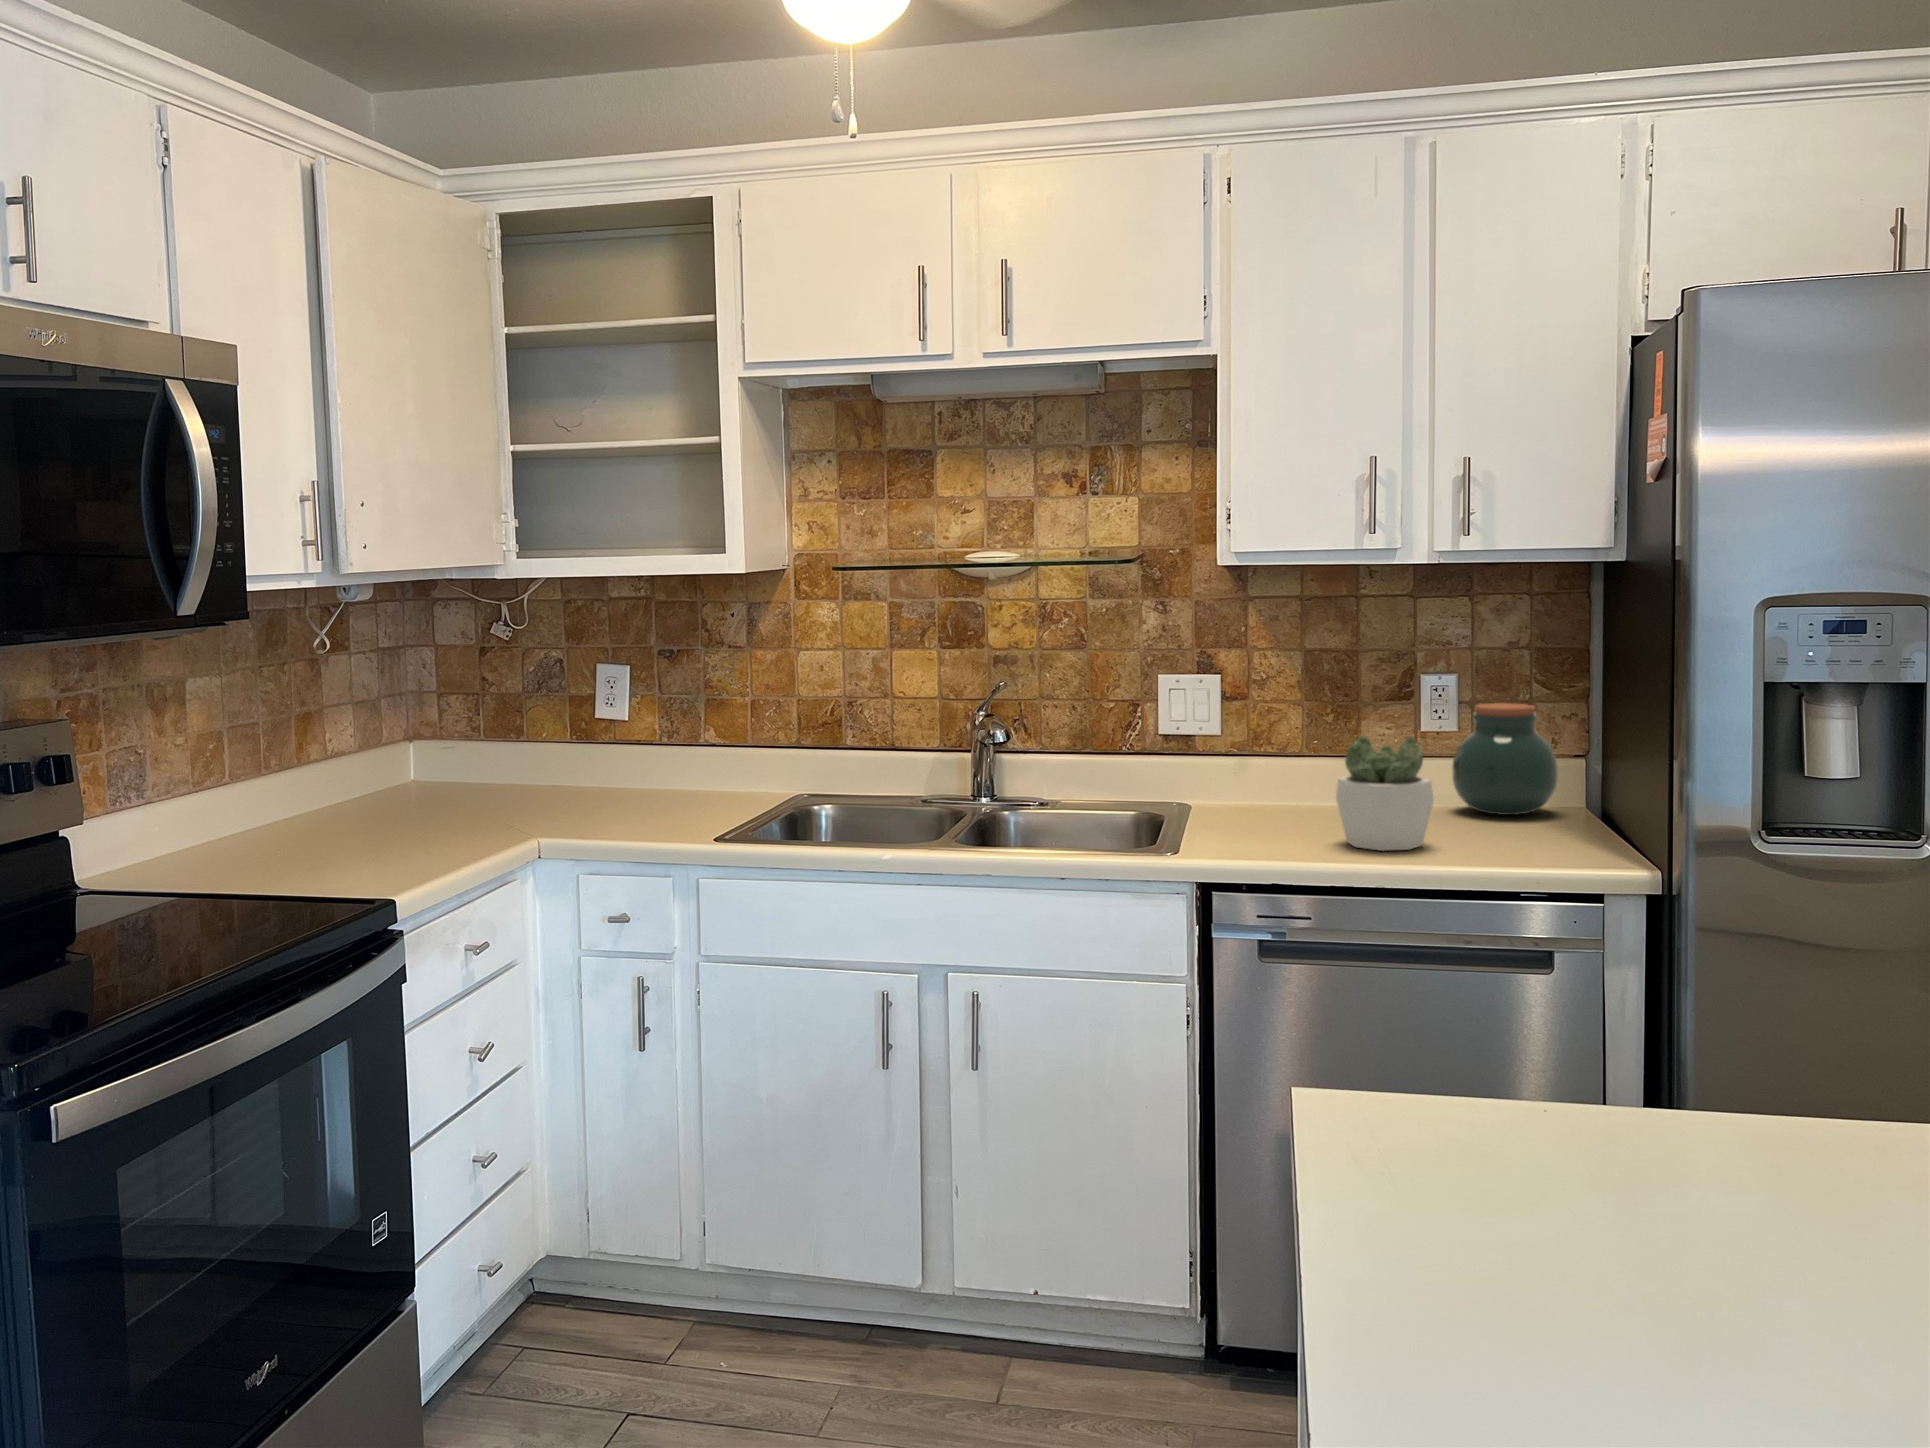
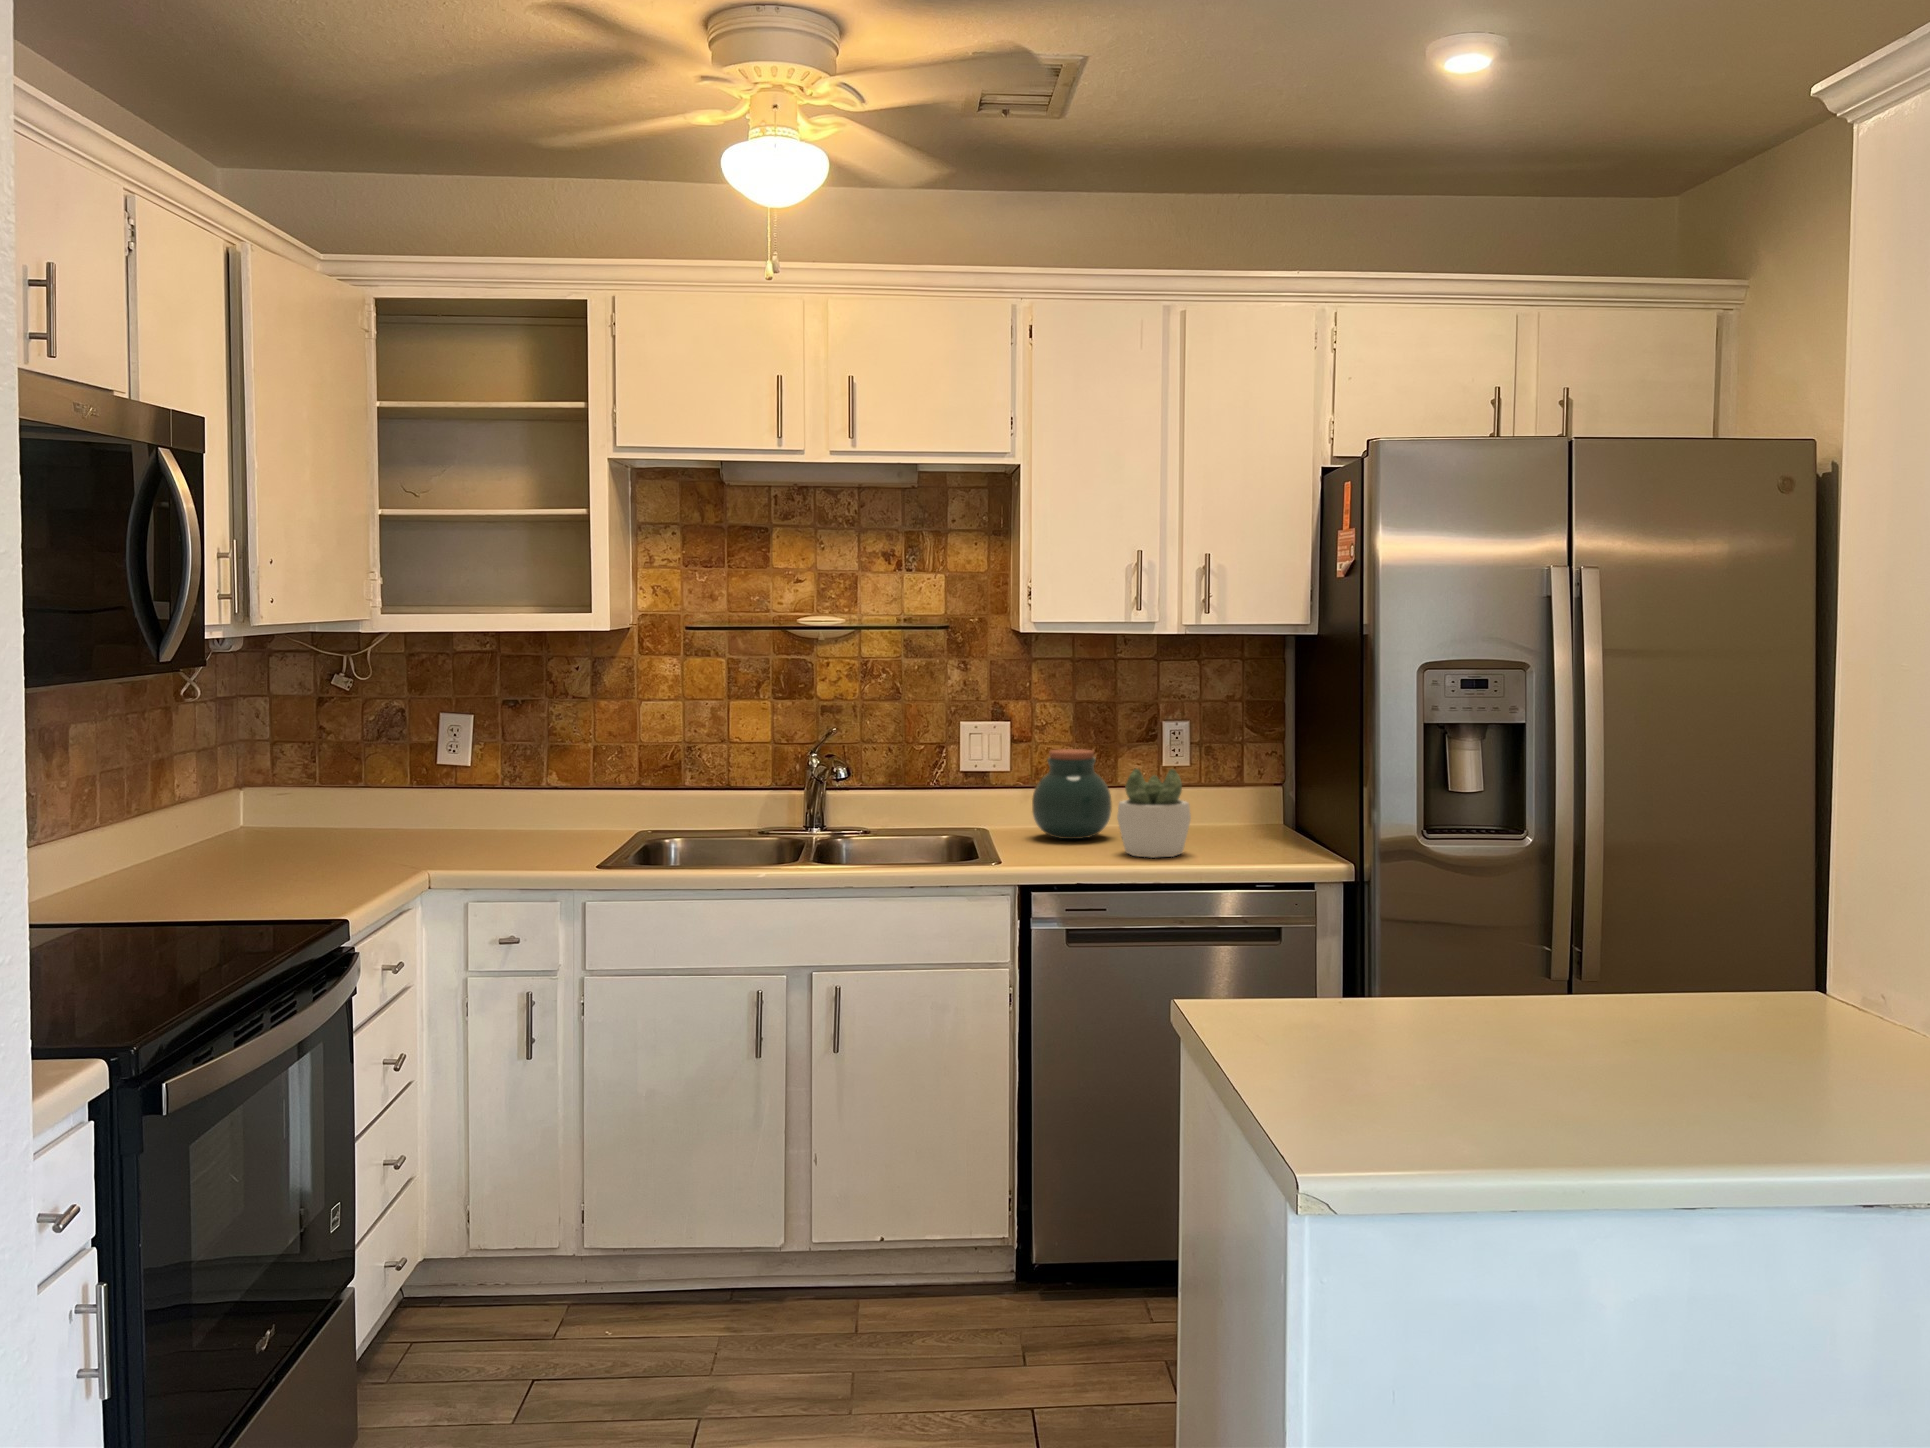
jar: present [1452,703,1558,815] -> present [1032,749,1112,839]

